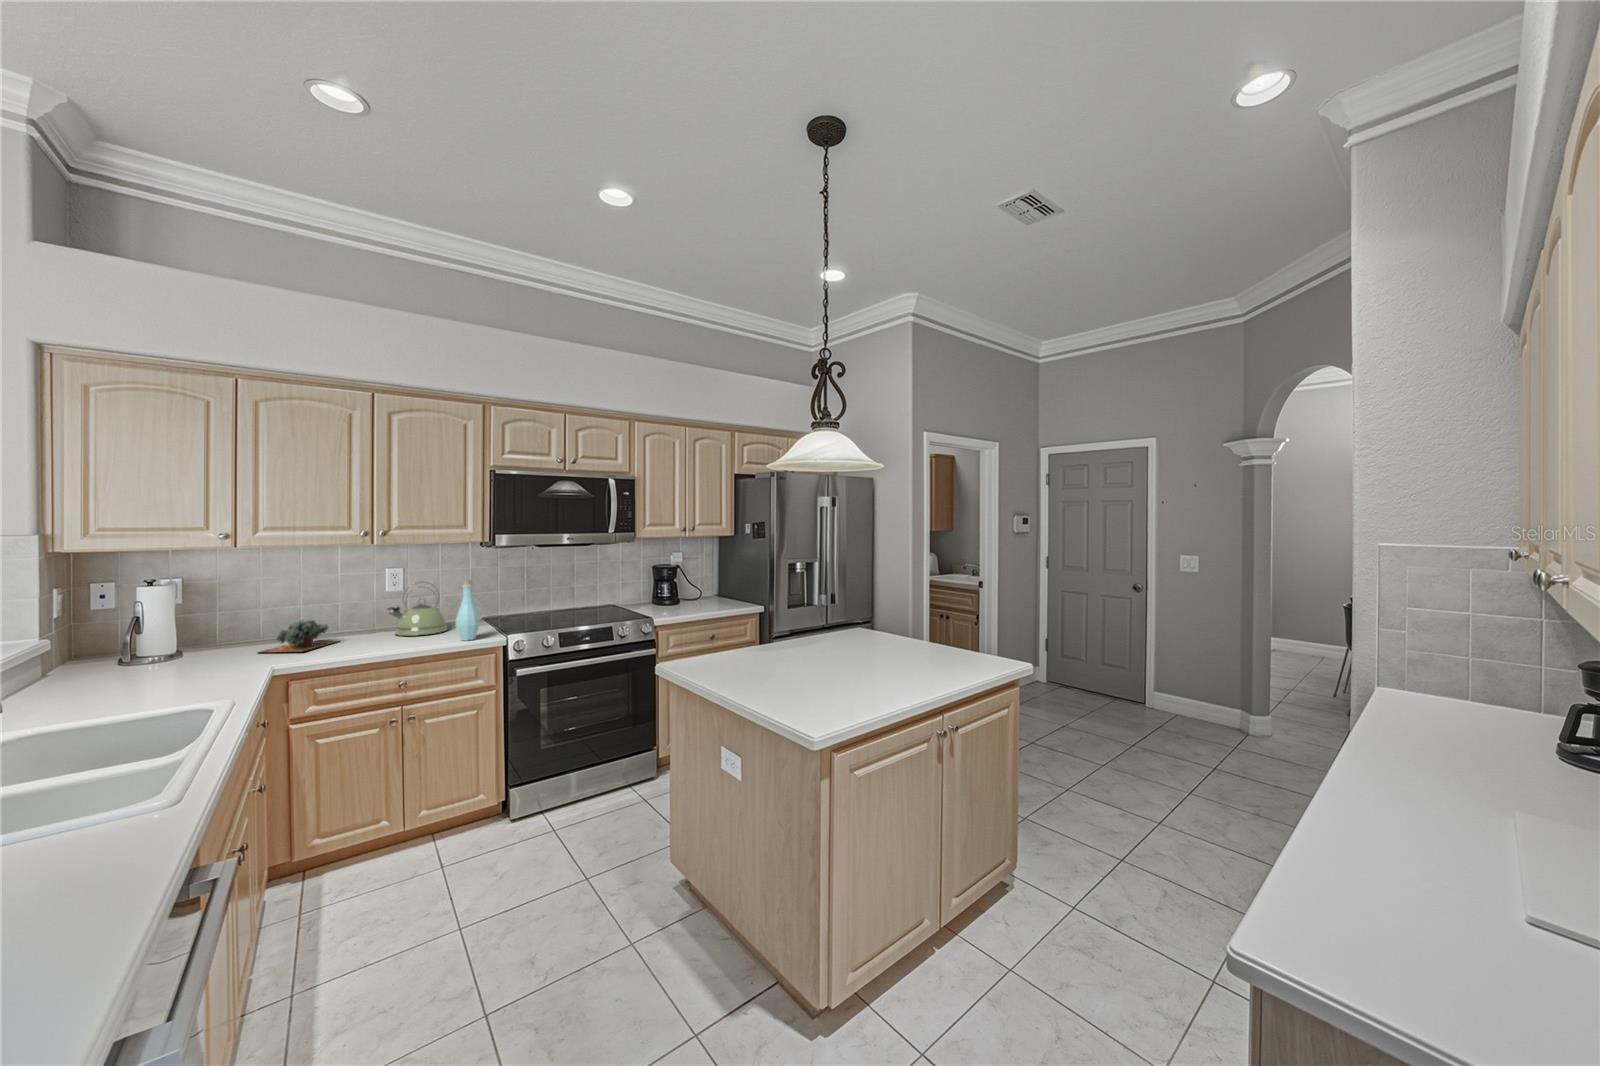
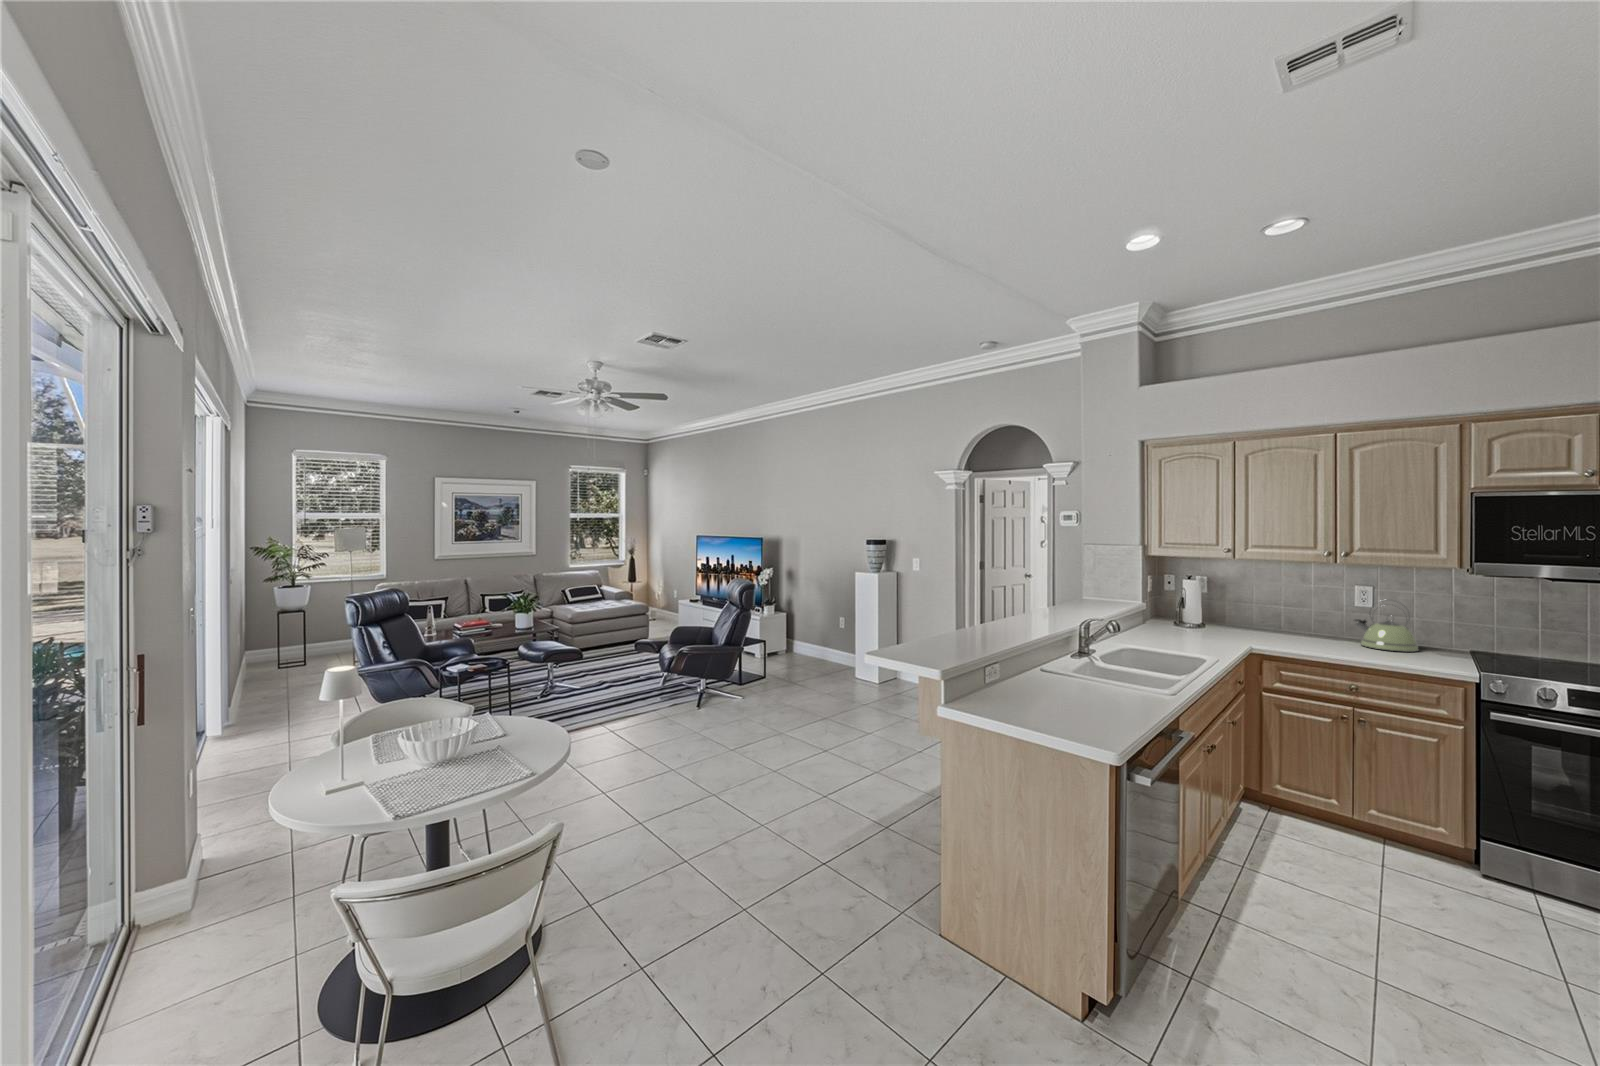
bottle: present [456,580,480,641] -> none [1417,603,1448,665]
succulent plant: present [260,620,336,653] -> none [1246,617,1310,642]

